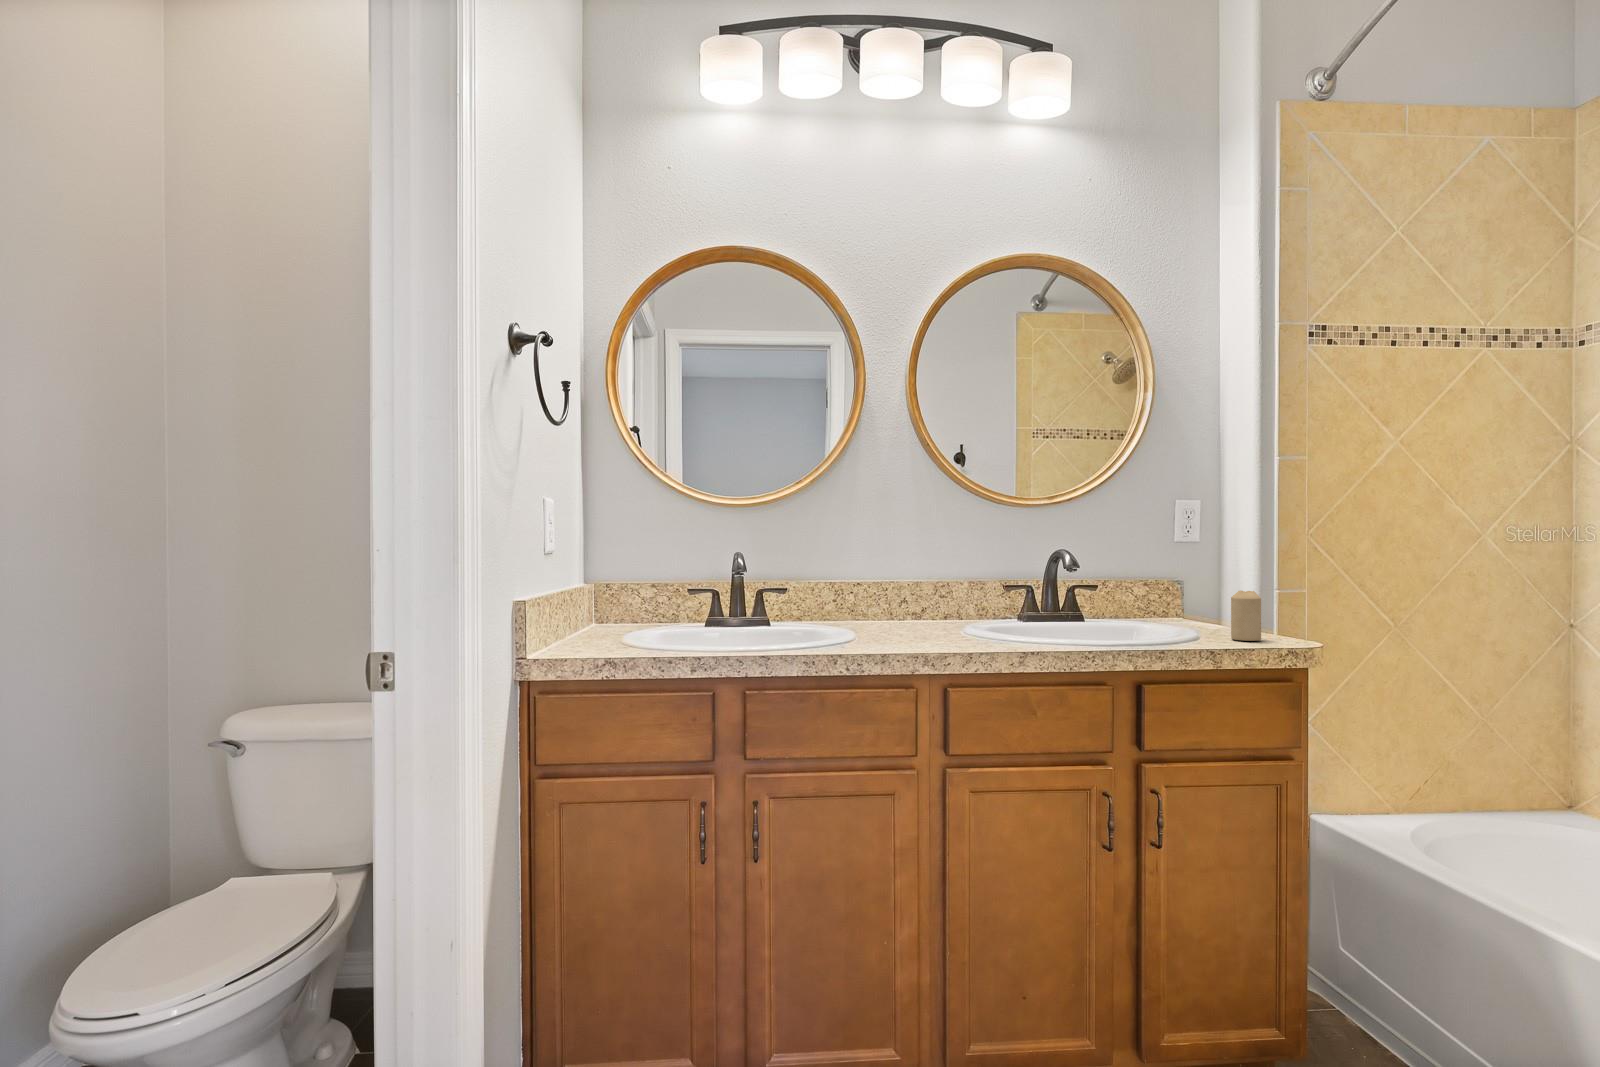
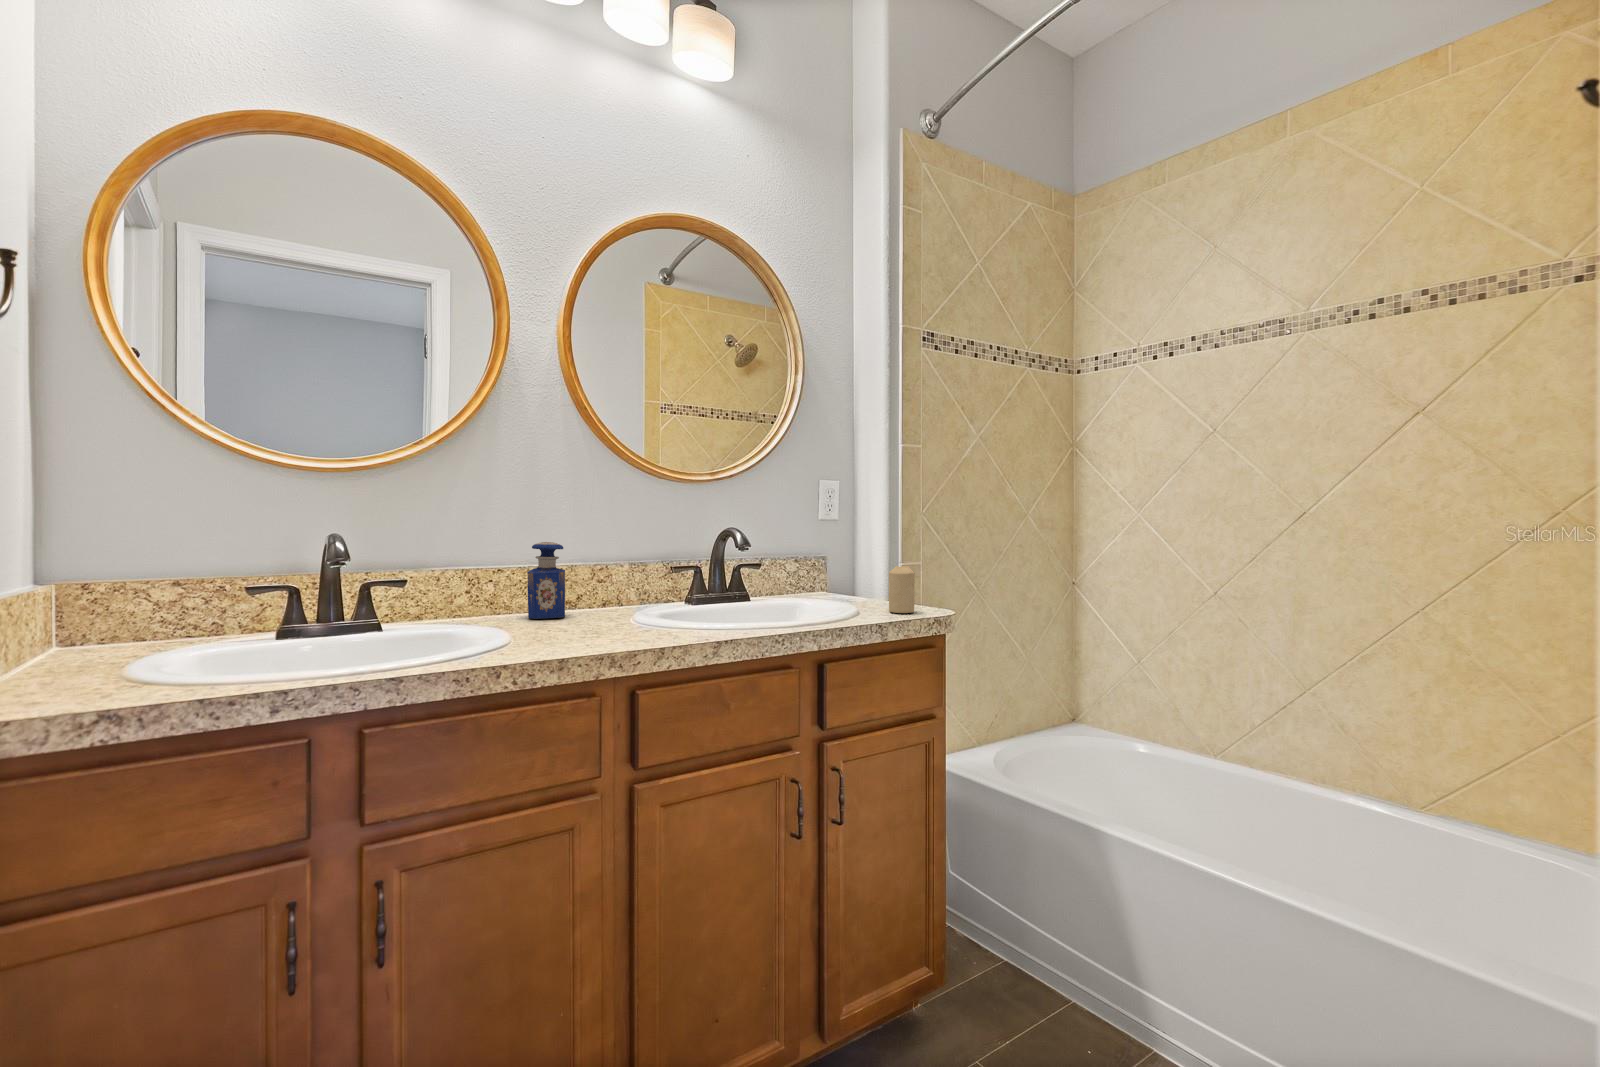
perfume bottle: none [875,561,907,627] -> present [527,542,565,619]

